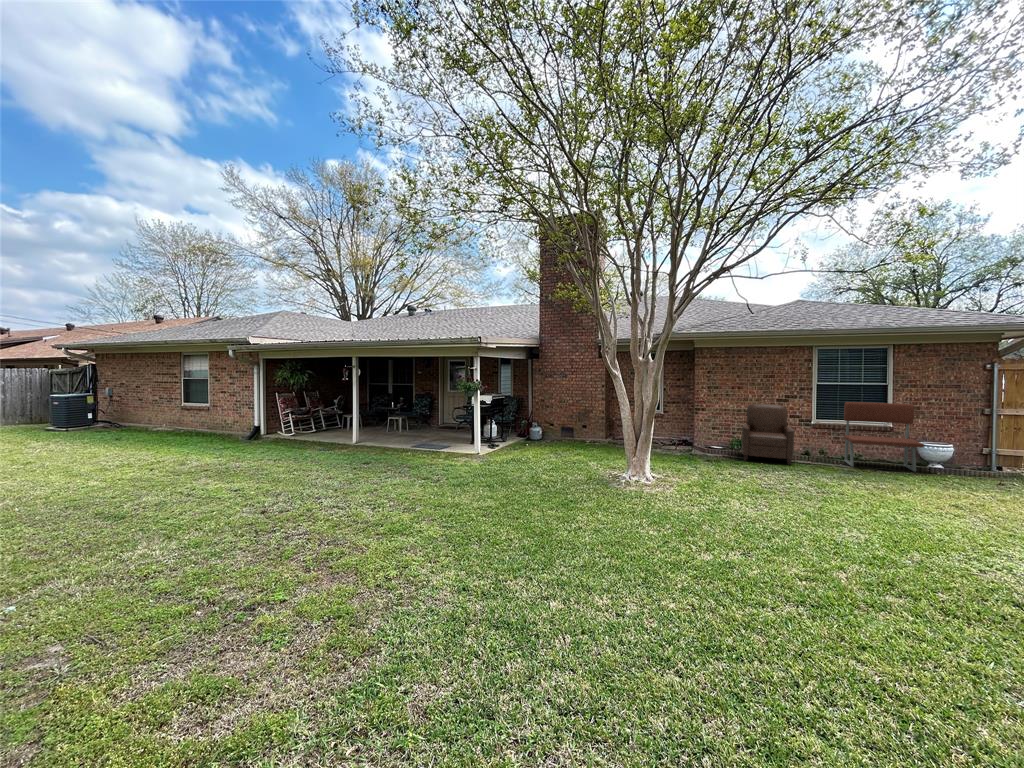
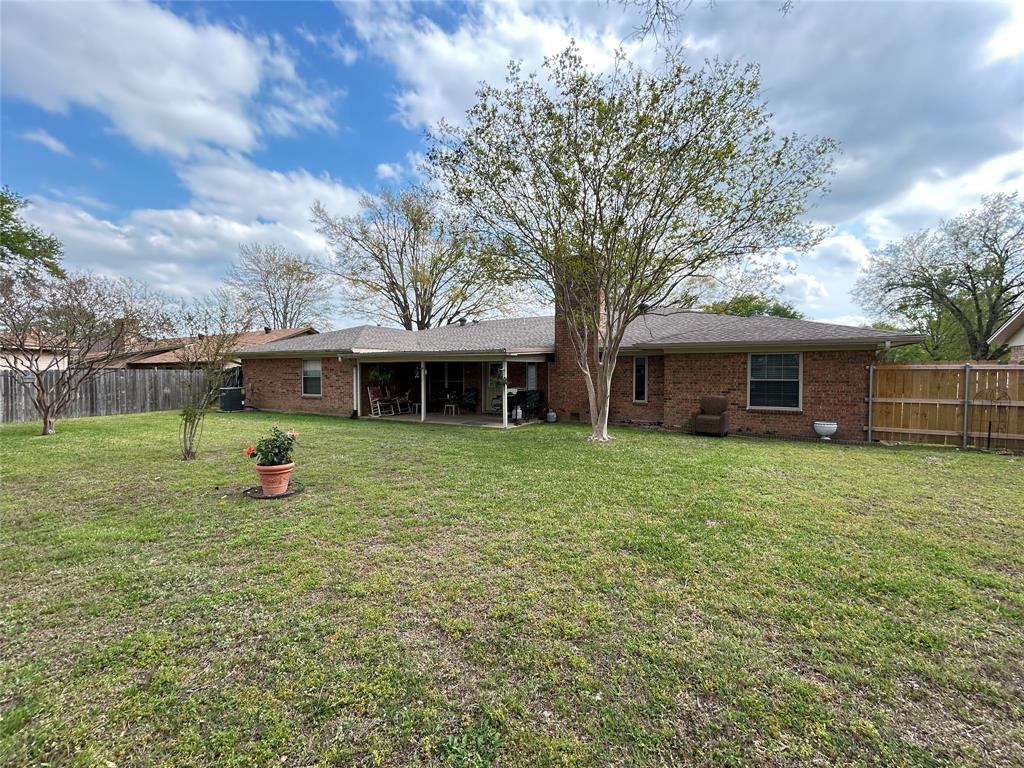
bench: present [844,402,924,472] -> none [764,394,811,442]

